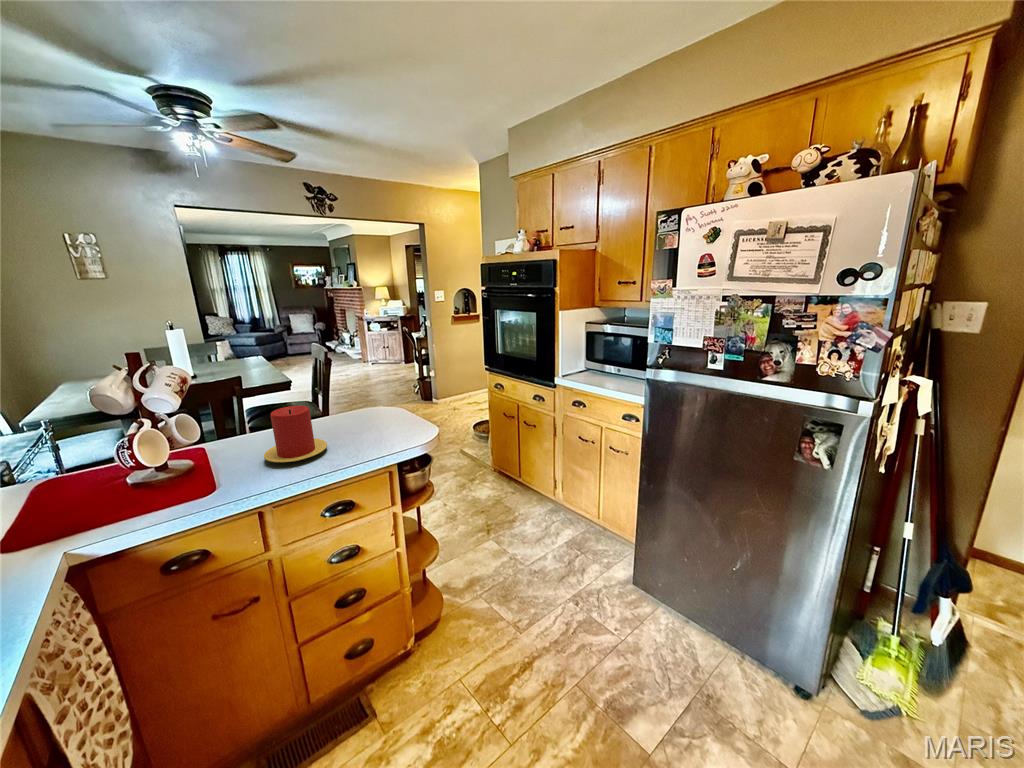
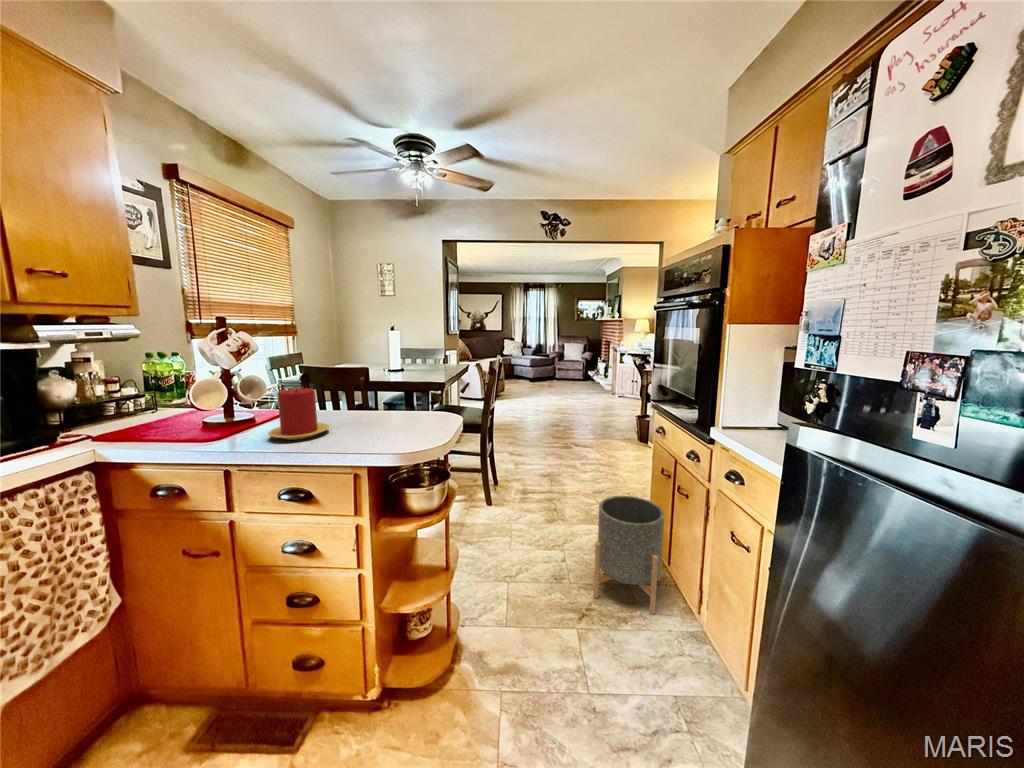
planter: none [475,438,527,518] -> present [594,496,664,614]

